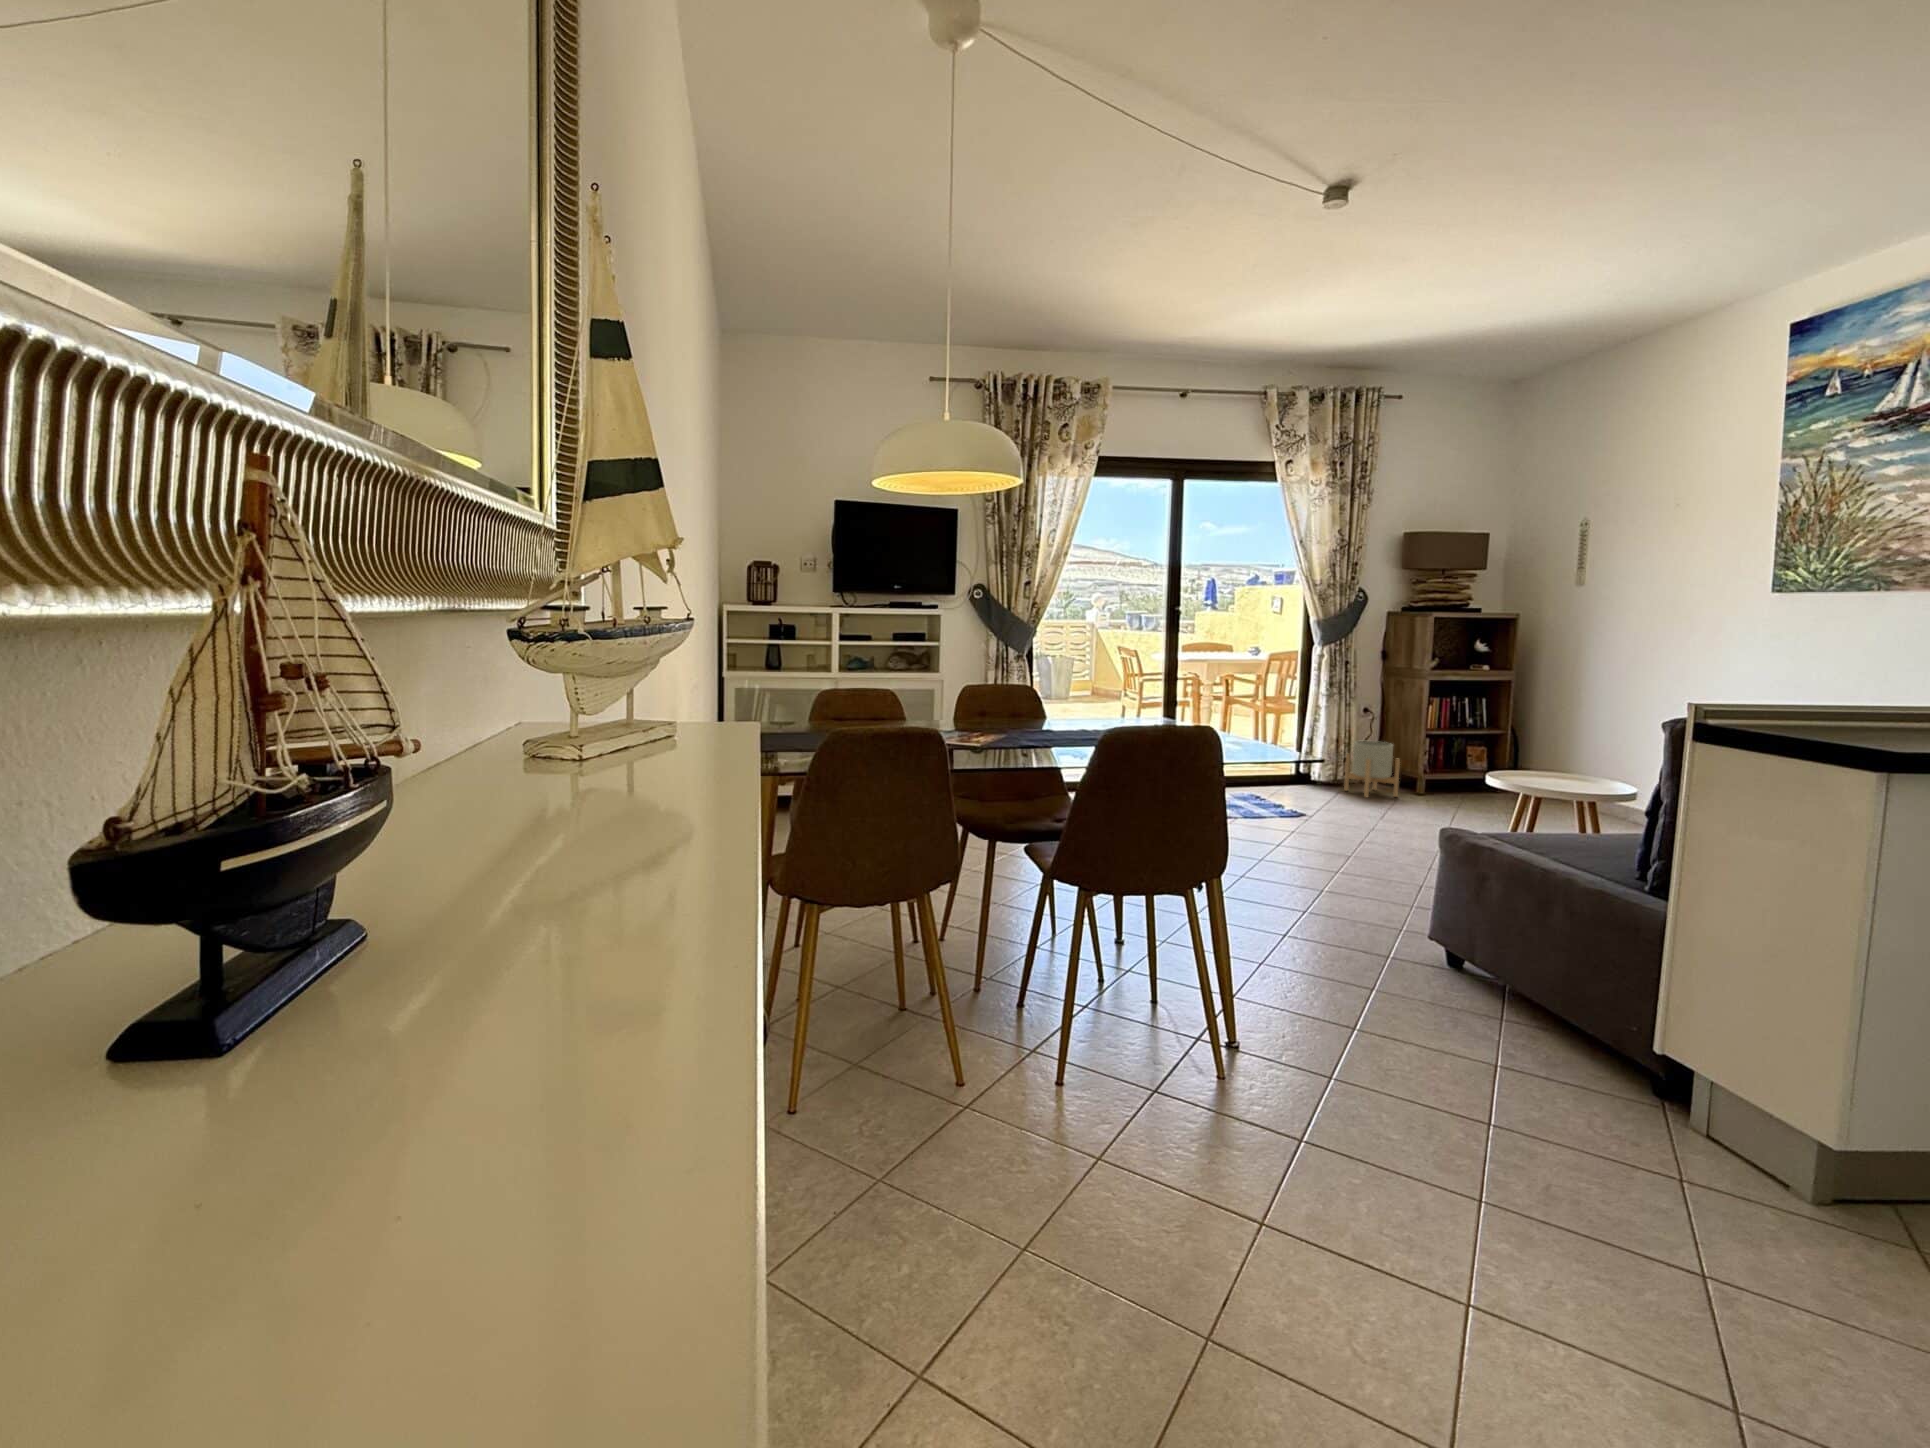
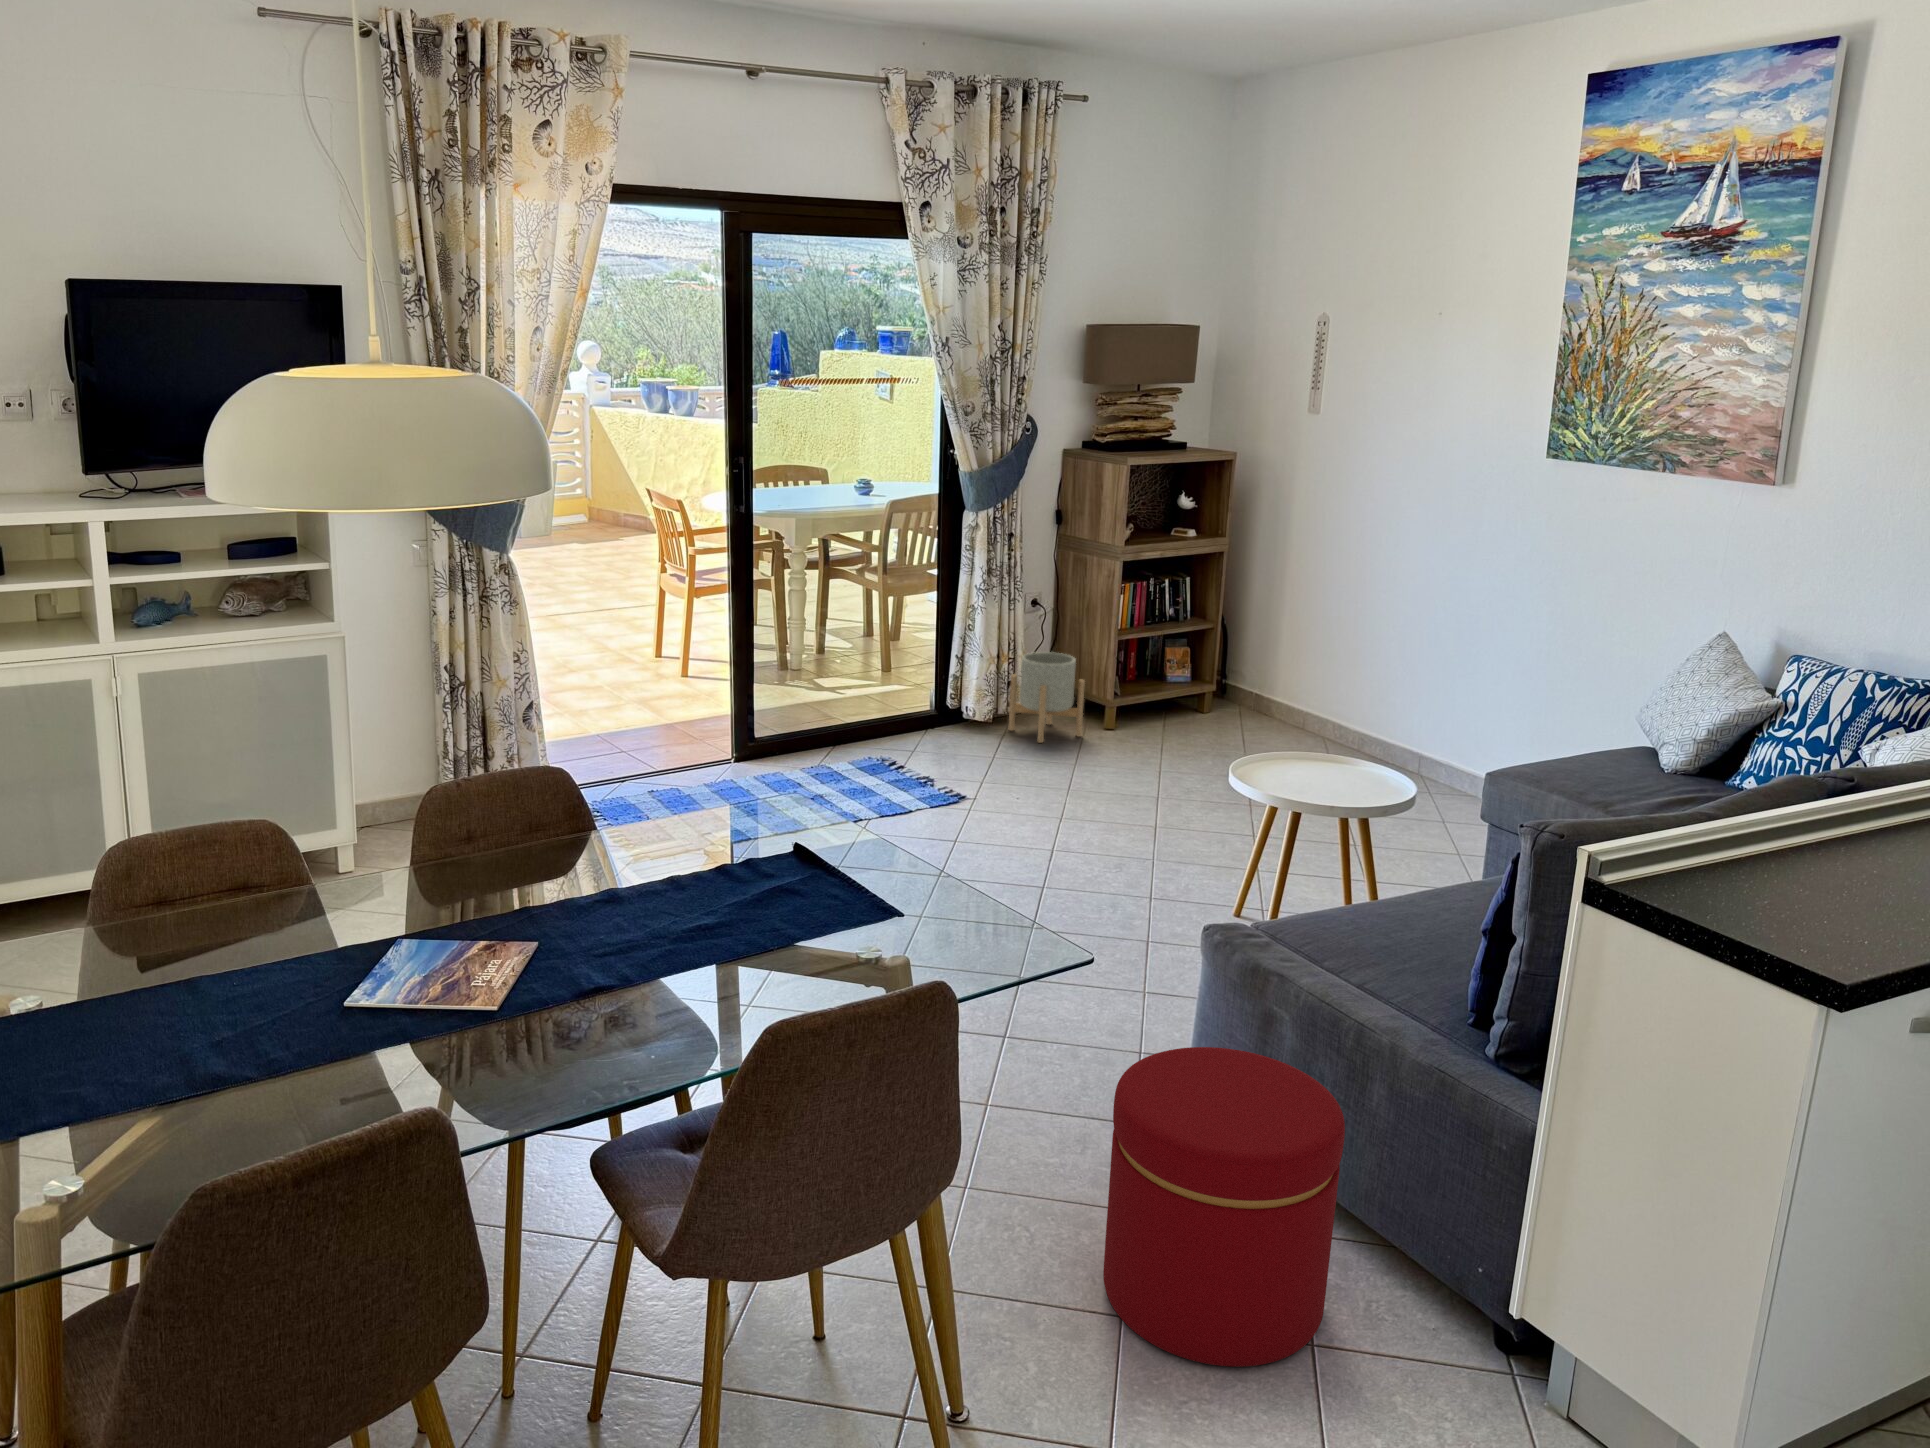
ottoman: none [1352,883,1526,1078] -> present [1103,1047,1345,1367]

